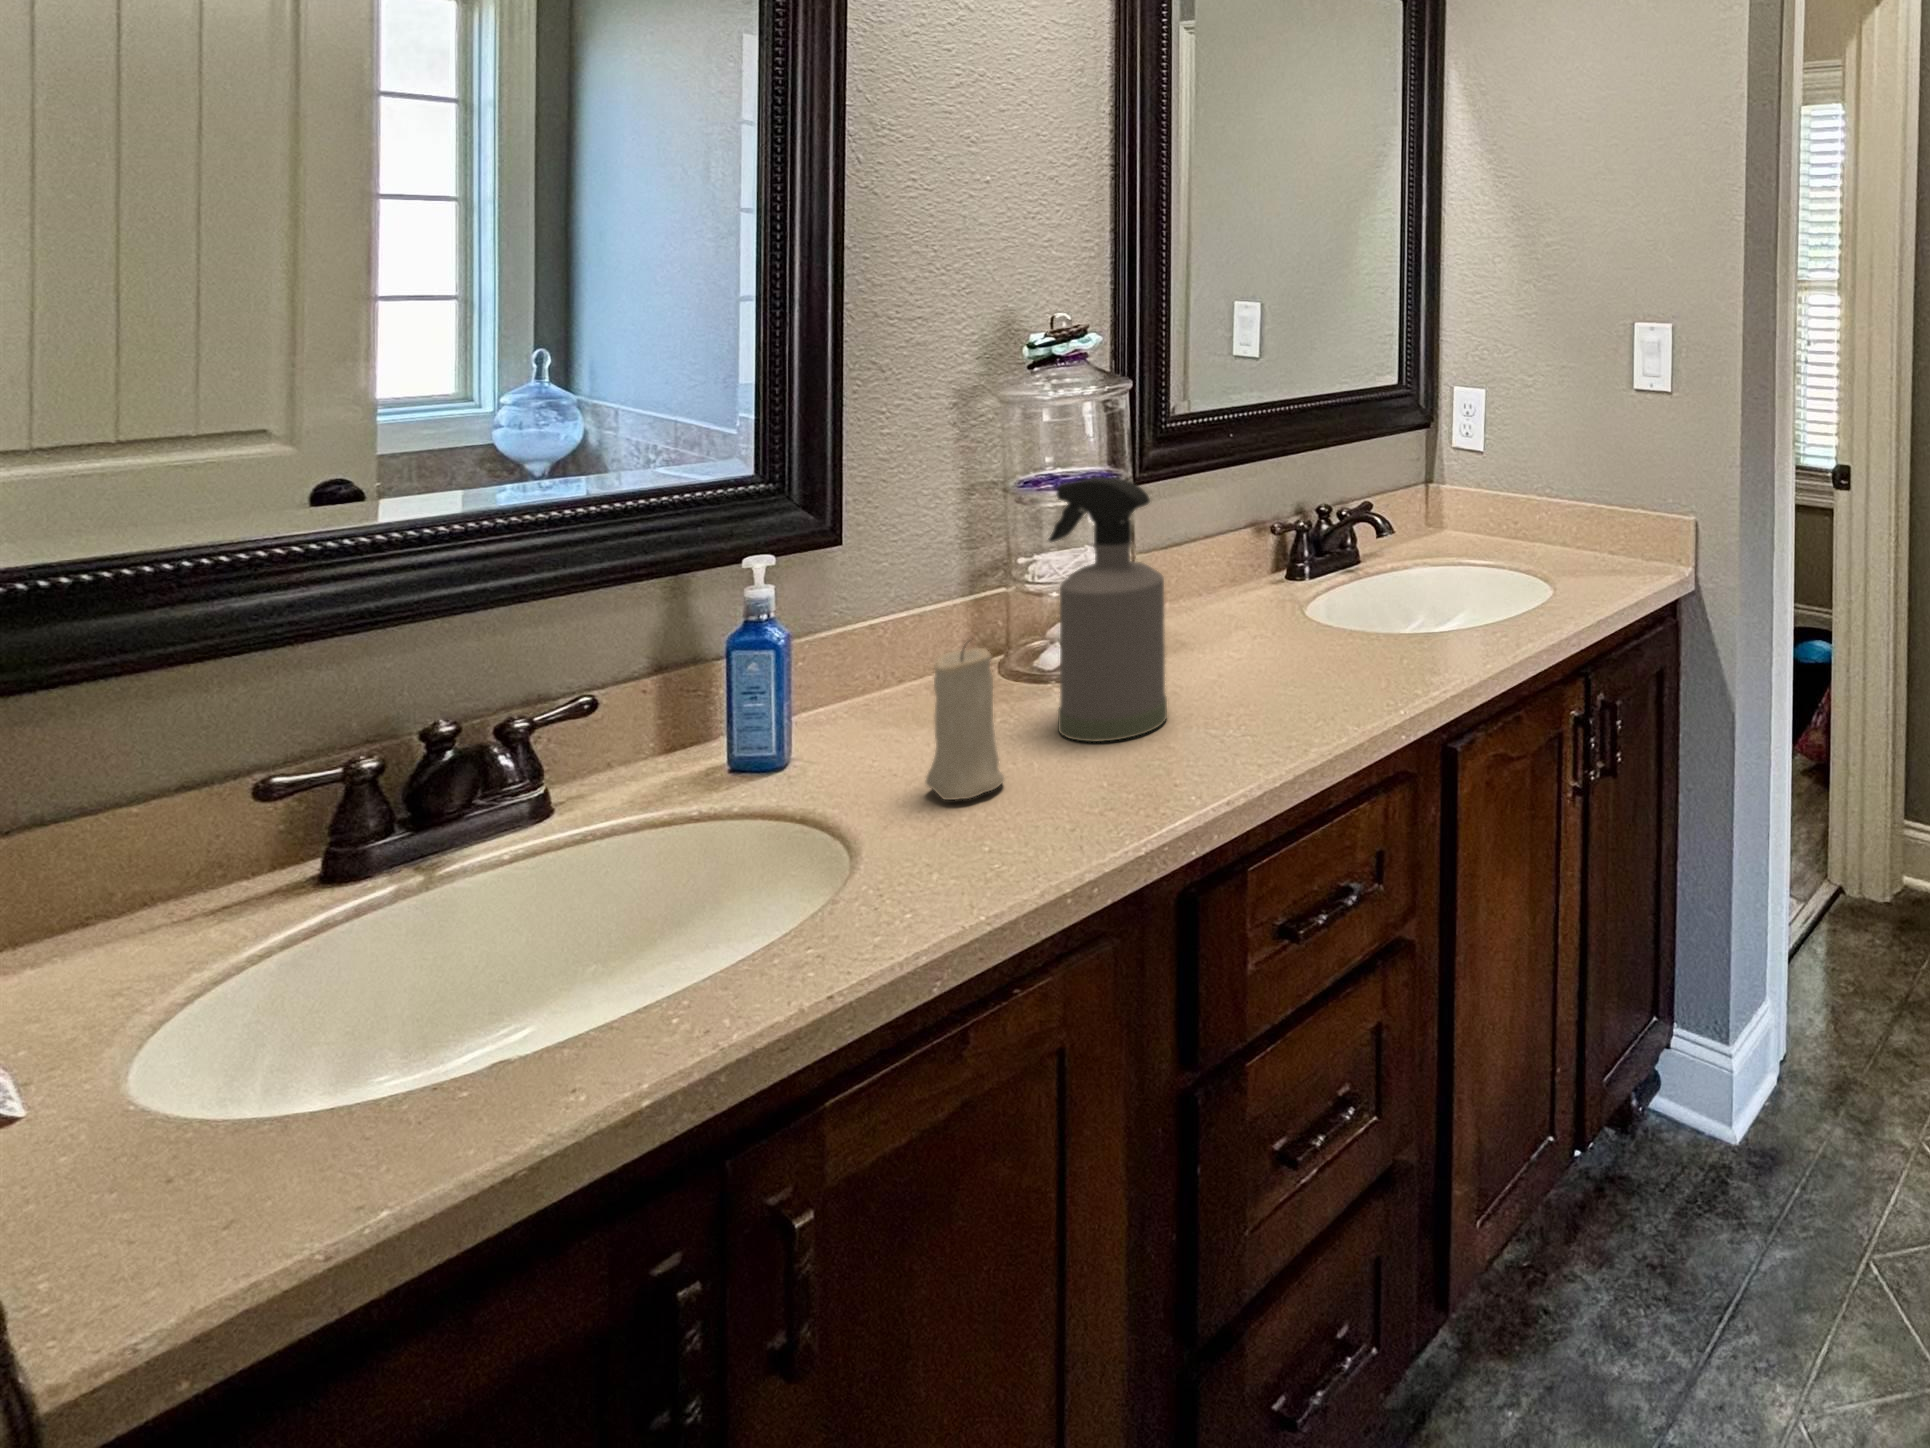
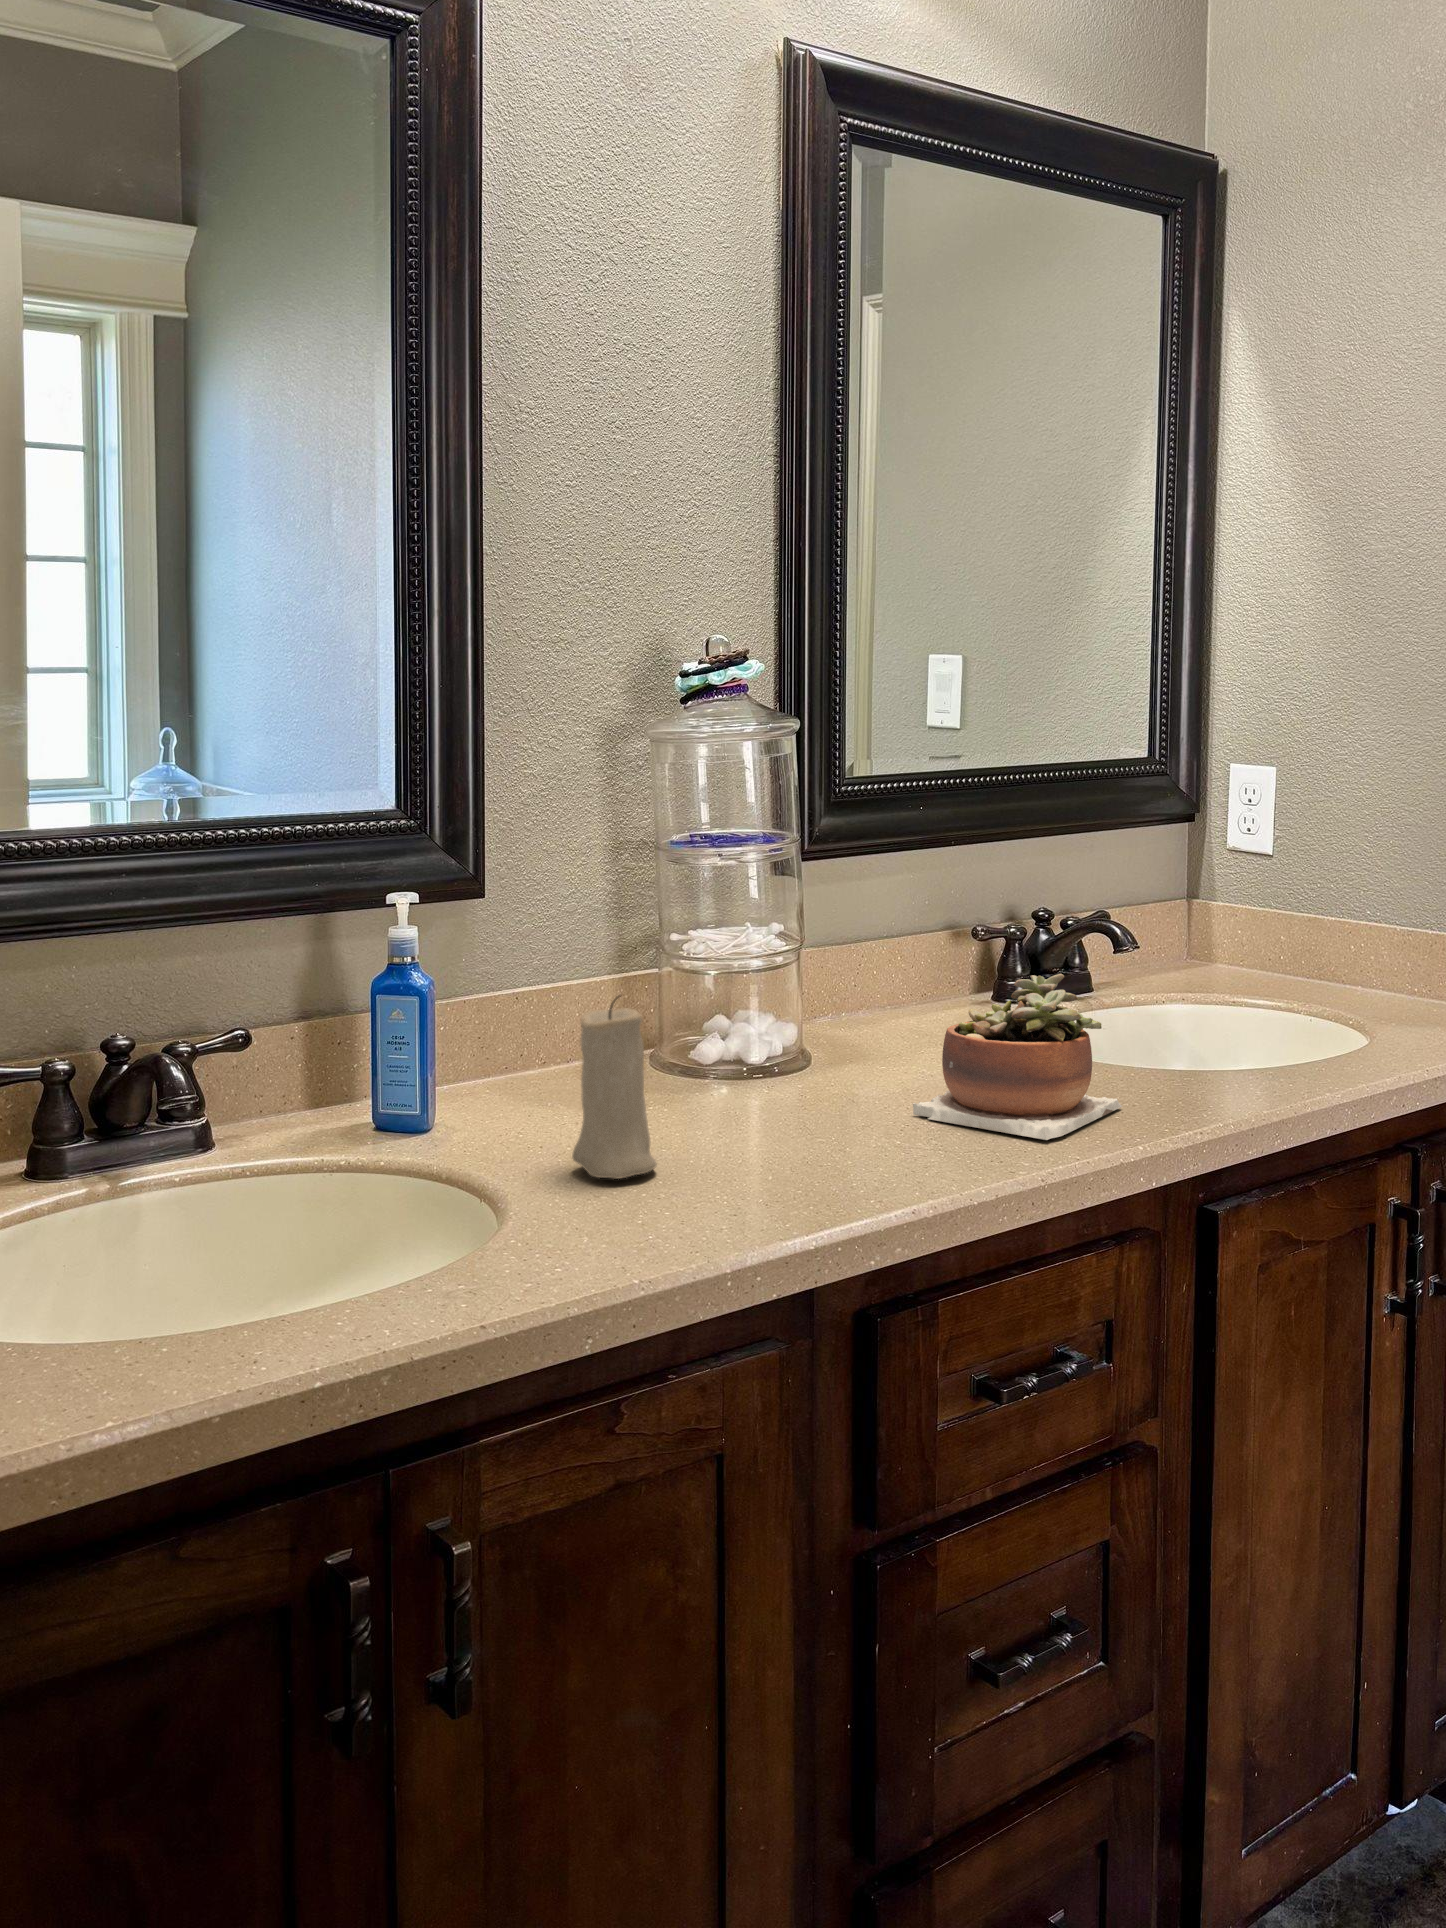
spray bottle: present [1048,476,1167,742] -> none [702,823,842,1142]
succulent plant: none [1225,577,1385,712] -> present [913,974,1122,1140]

